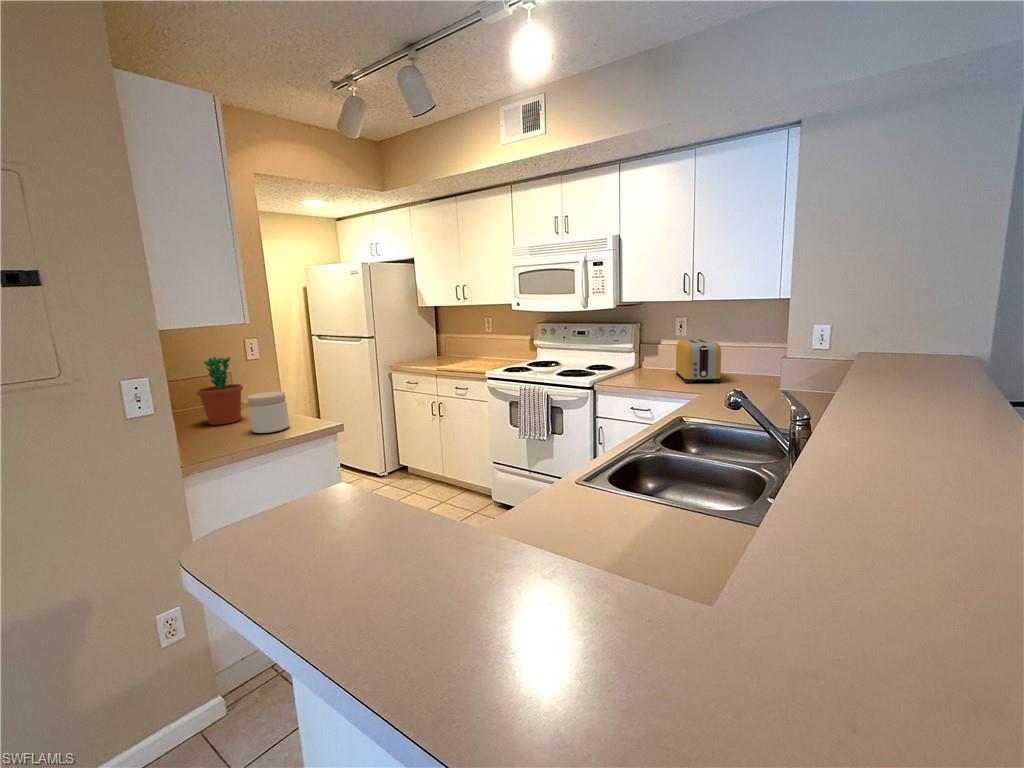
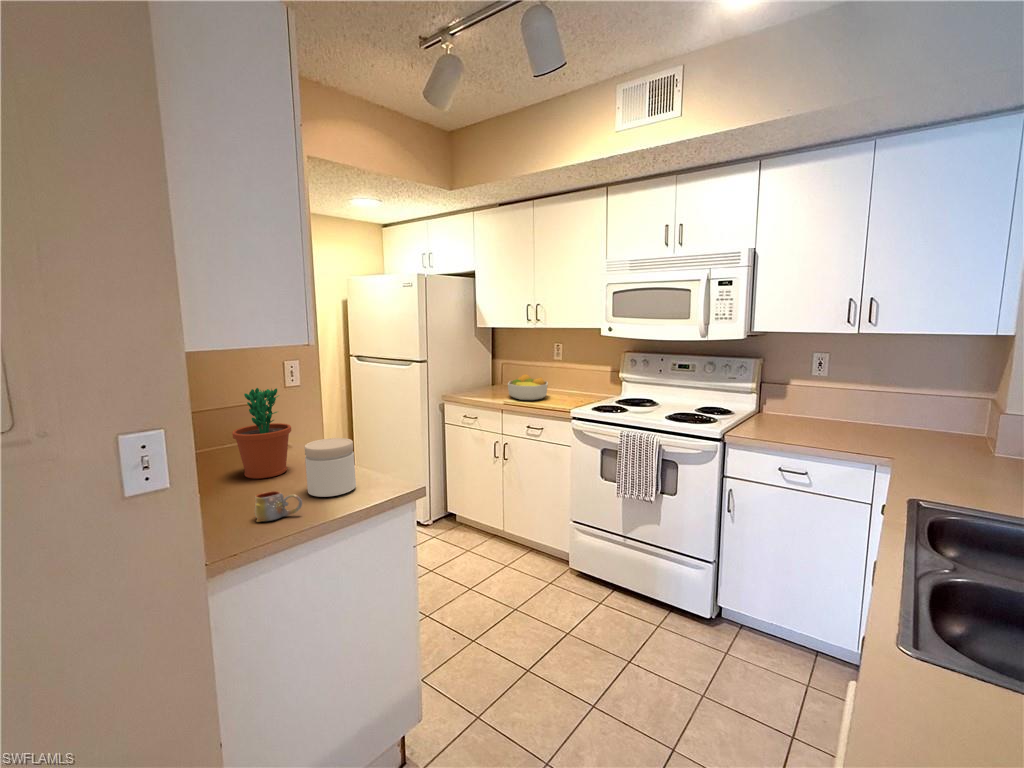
toaster: present [676,339,721,383] -> none [819,381,898,439]
fruit bowl: none [442,345,477,366] -> present [508,374,548,400]
mug: none [208,427,243,448] -> present [255,491,302,522]

